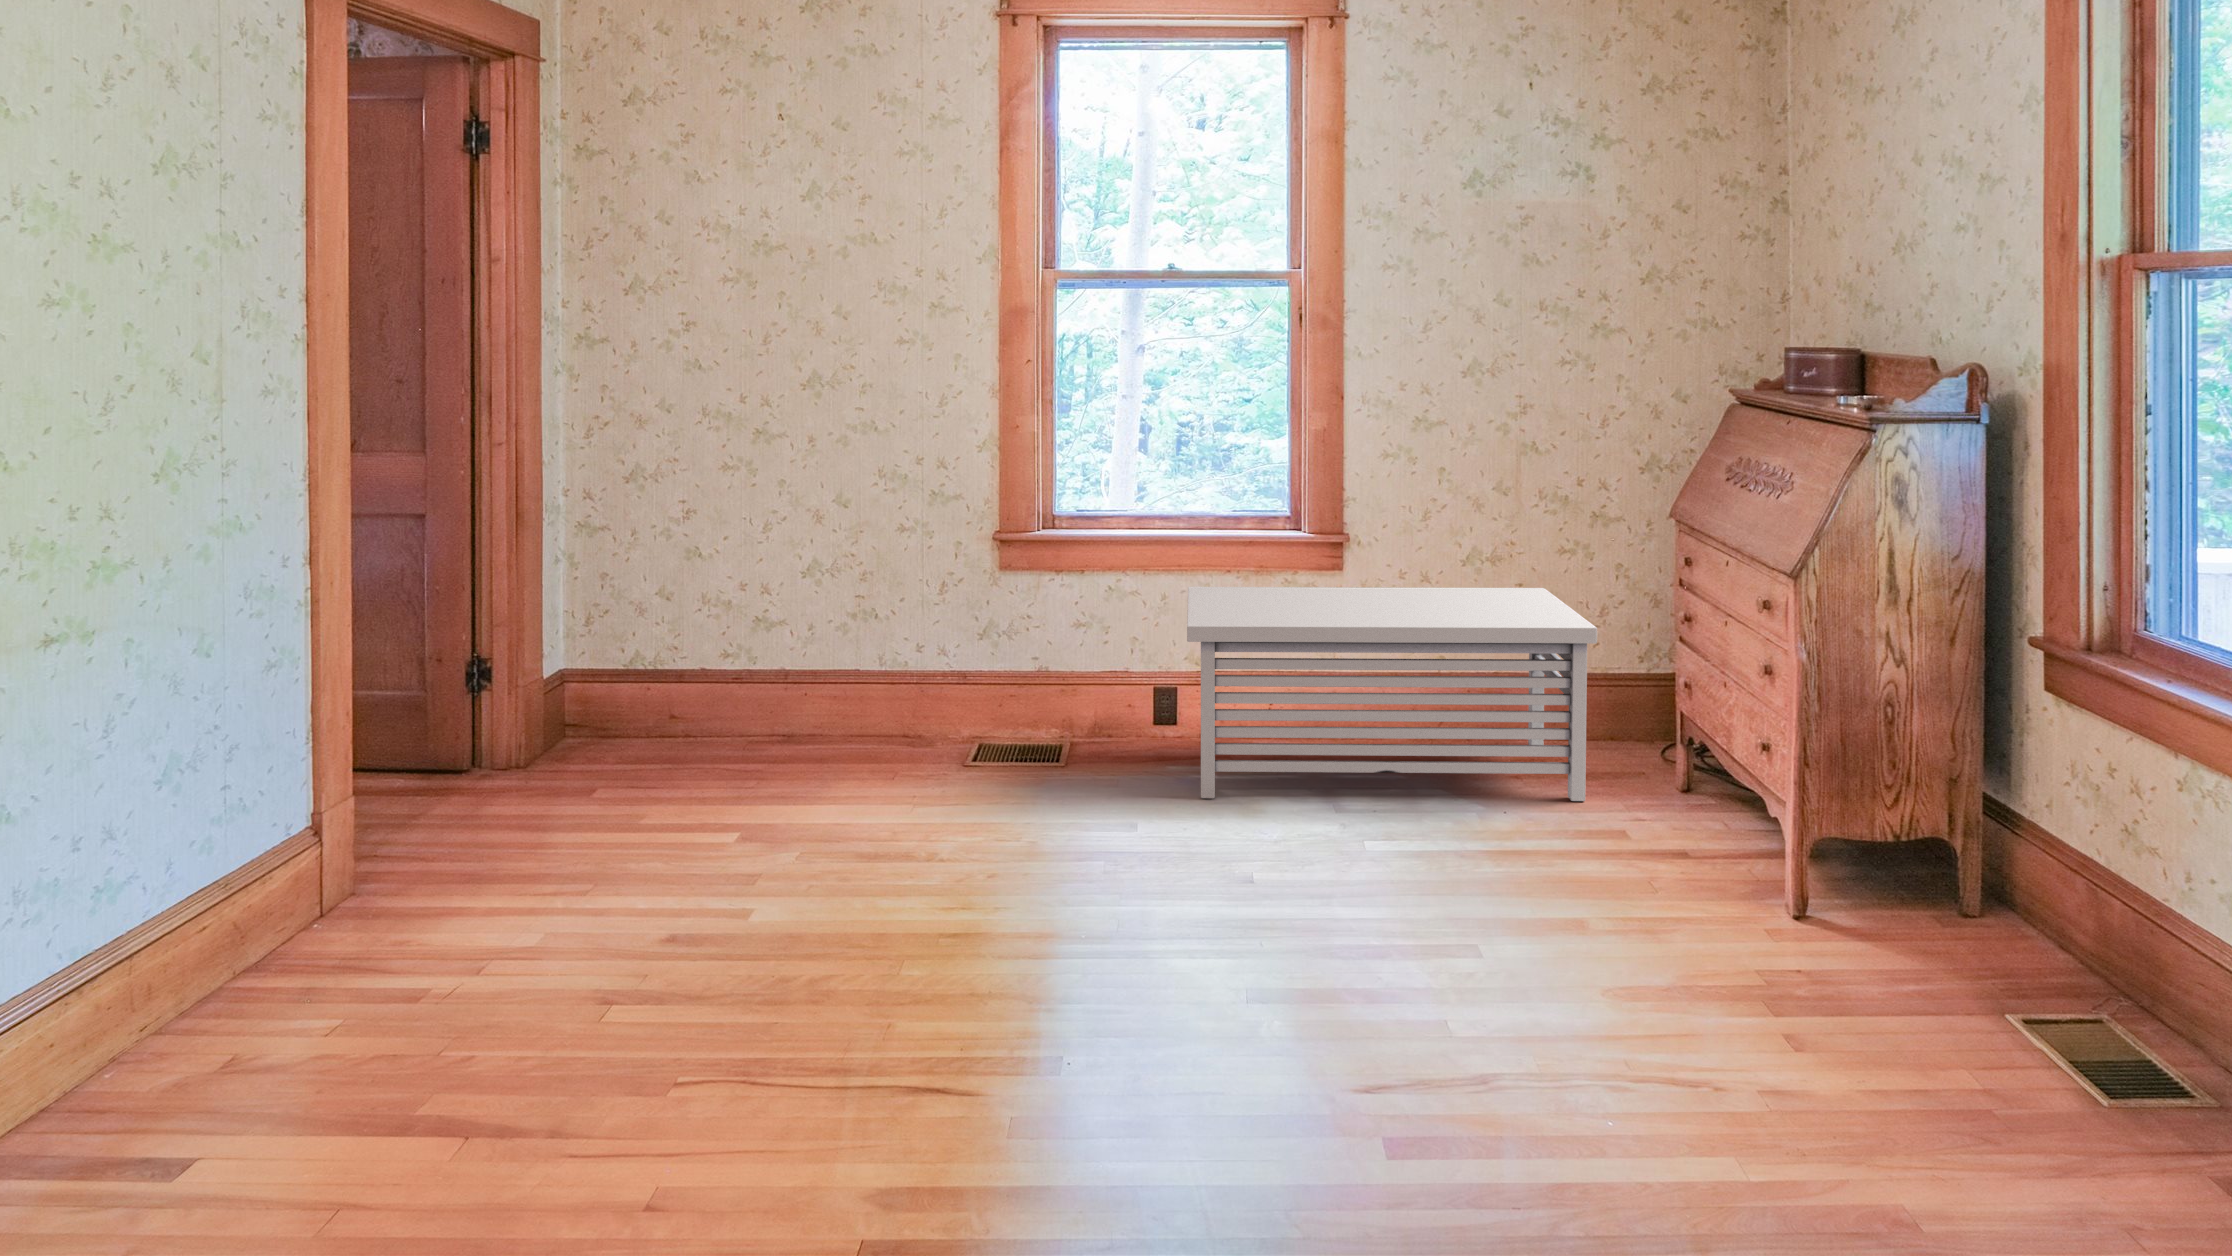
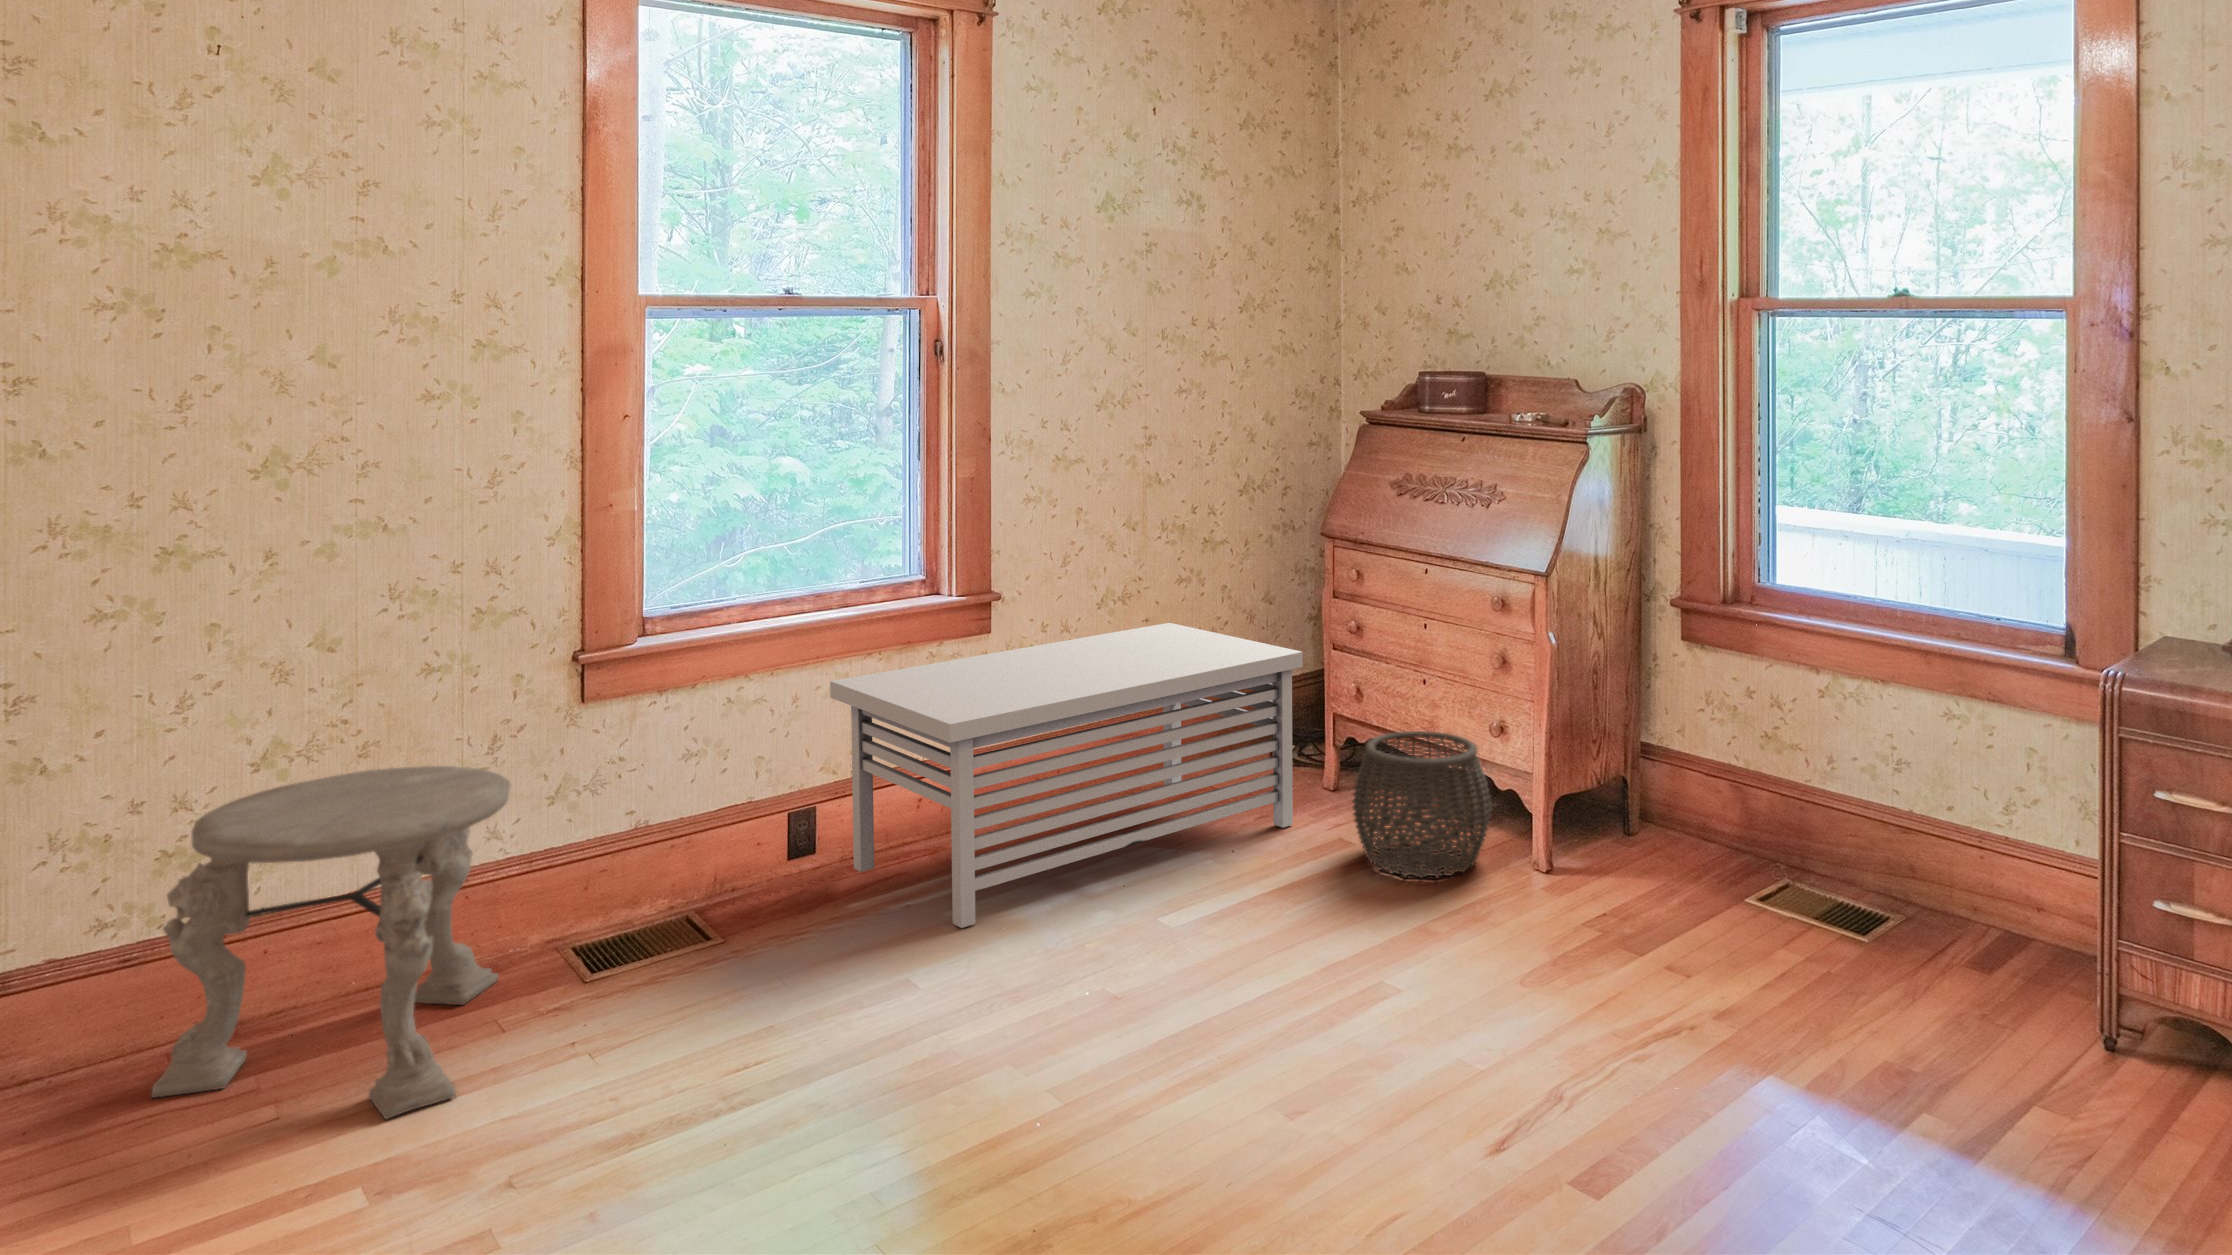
side table: none [717,591,922,801] -> present [151,766,510,1119]
woven basket: none [1581,723,1735,882] -> present [1353,731,1491,877]

